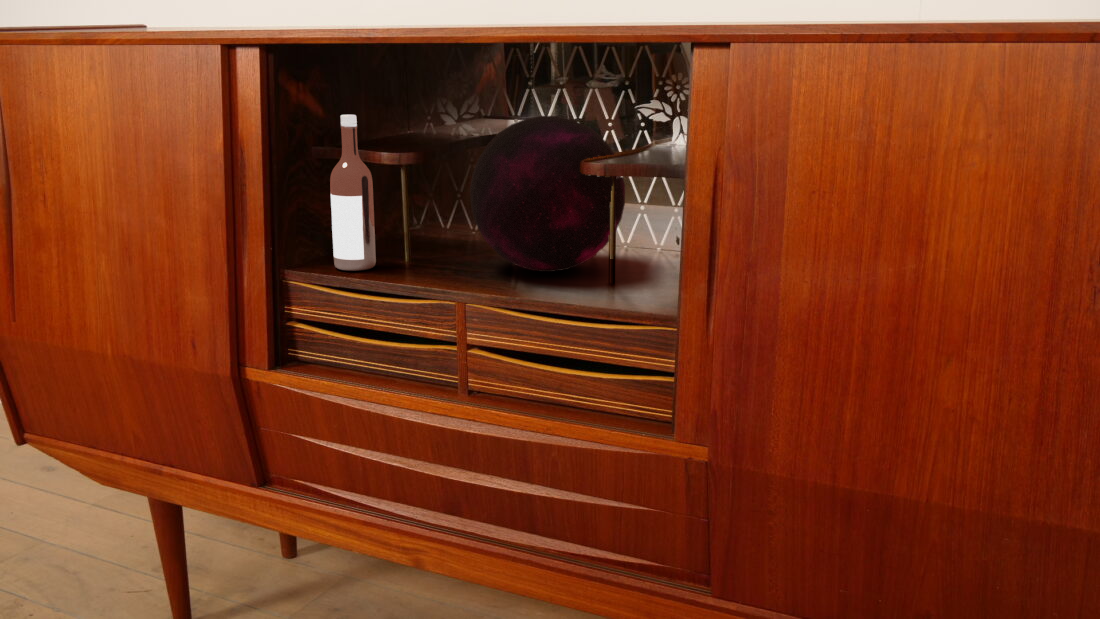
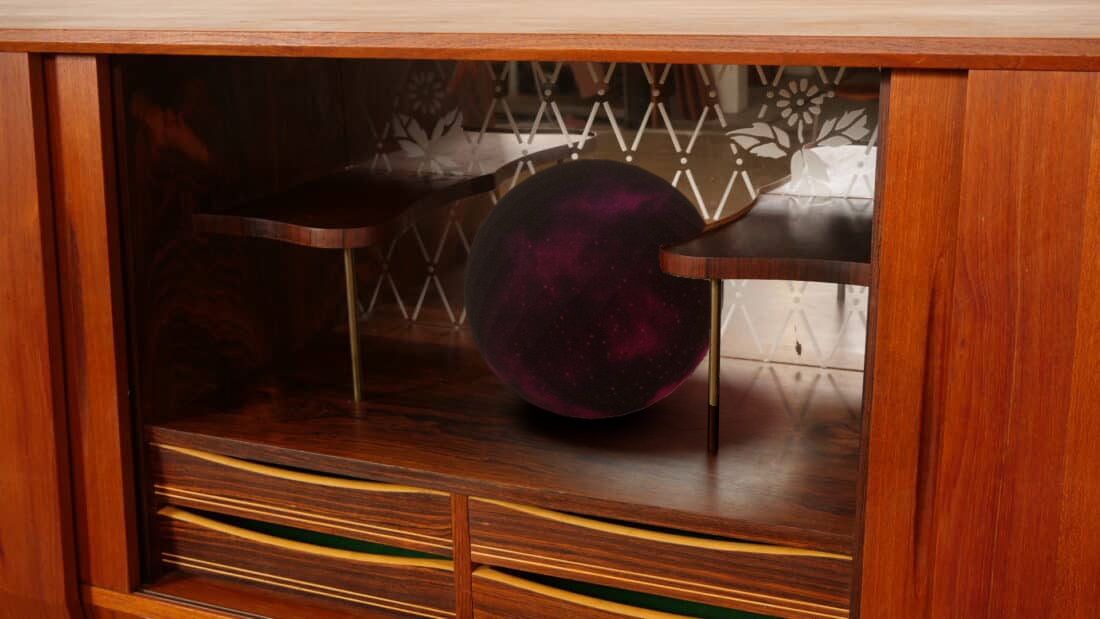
wine bottle: present [330,114,376,271] -> none [226,162,305,423]

